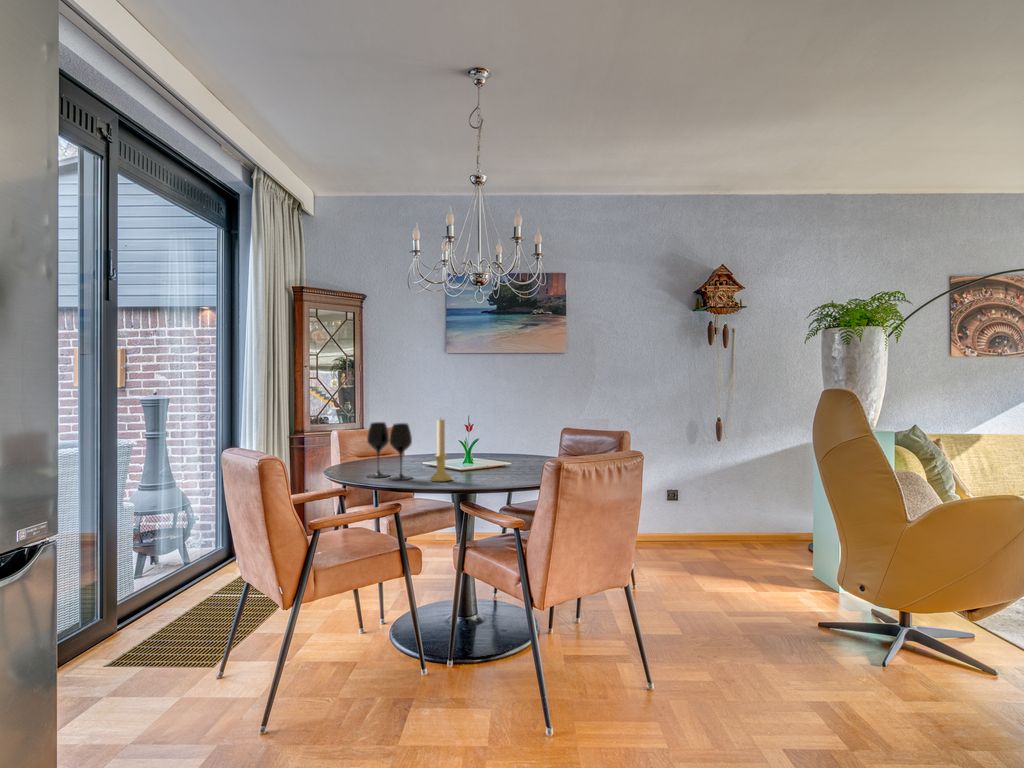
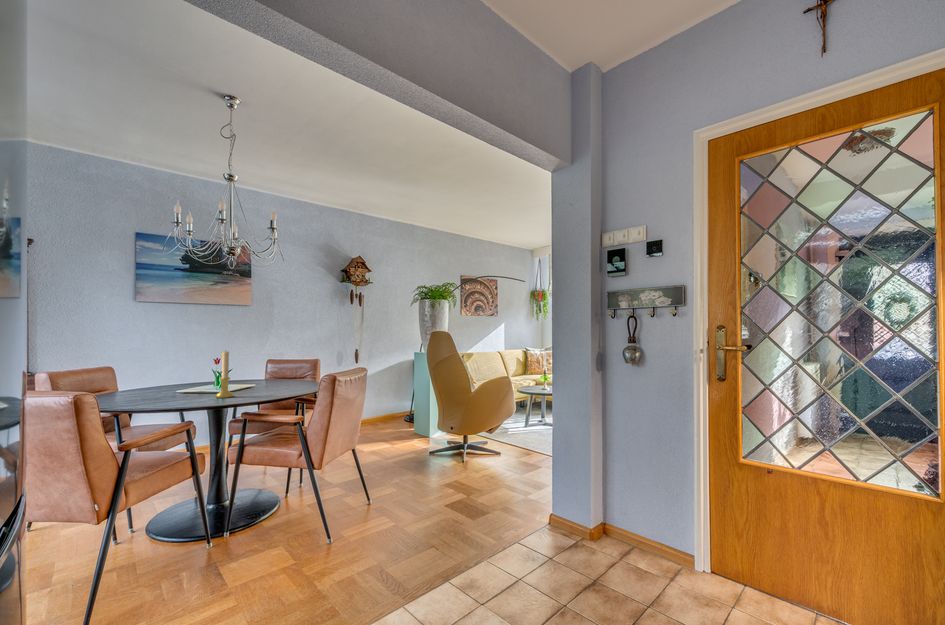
wine glass: present [367,422,412,480] -> none [146,356,196,402]

